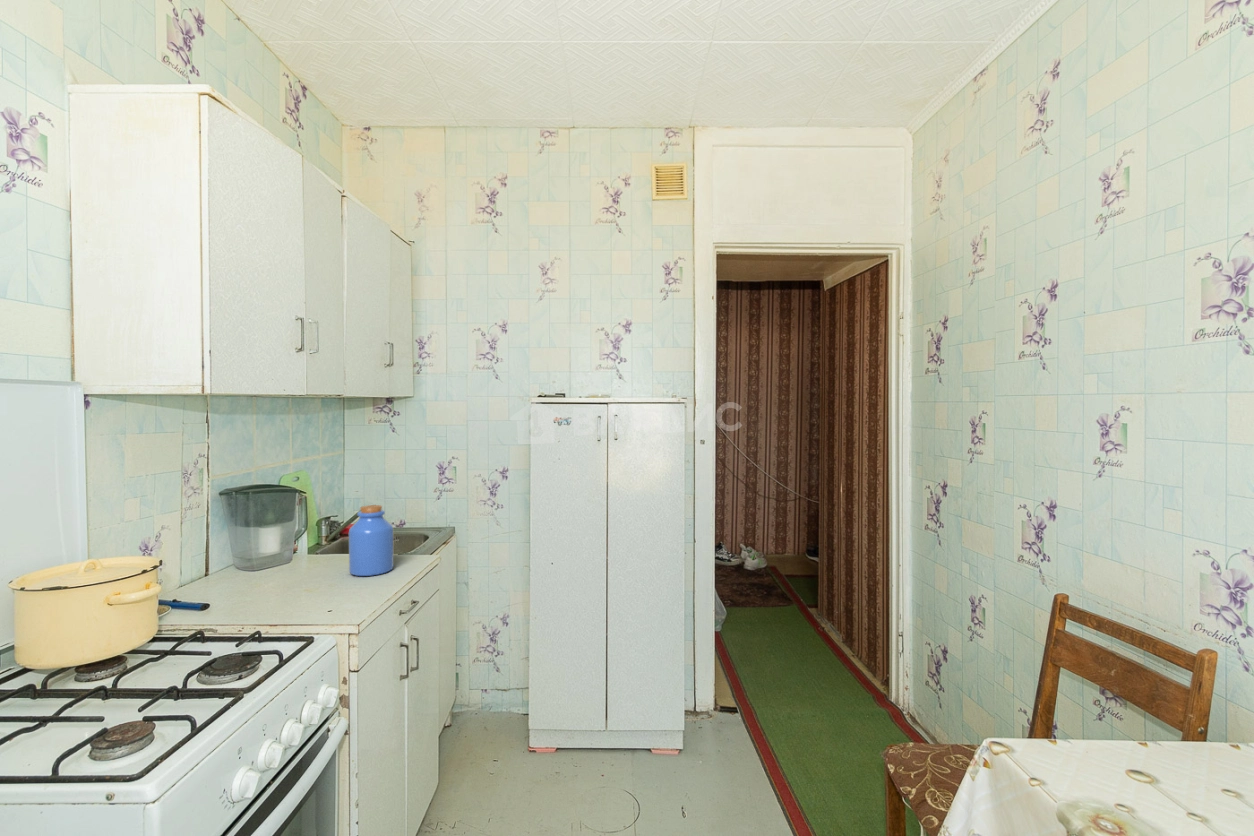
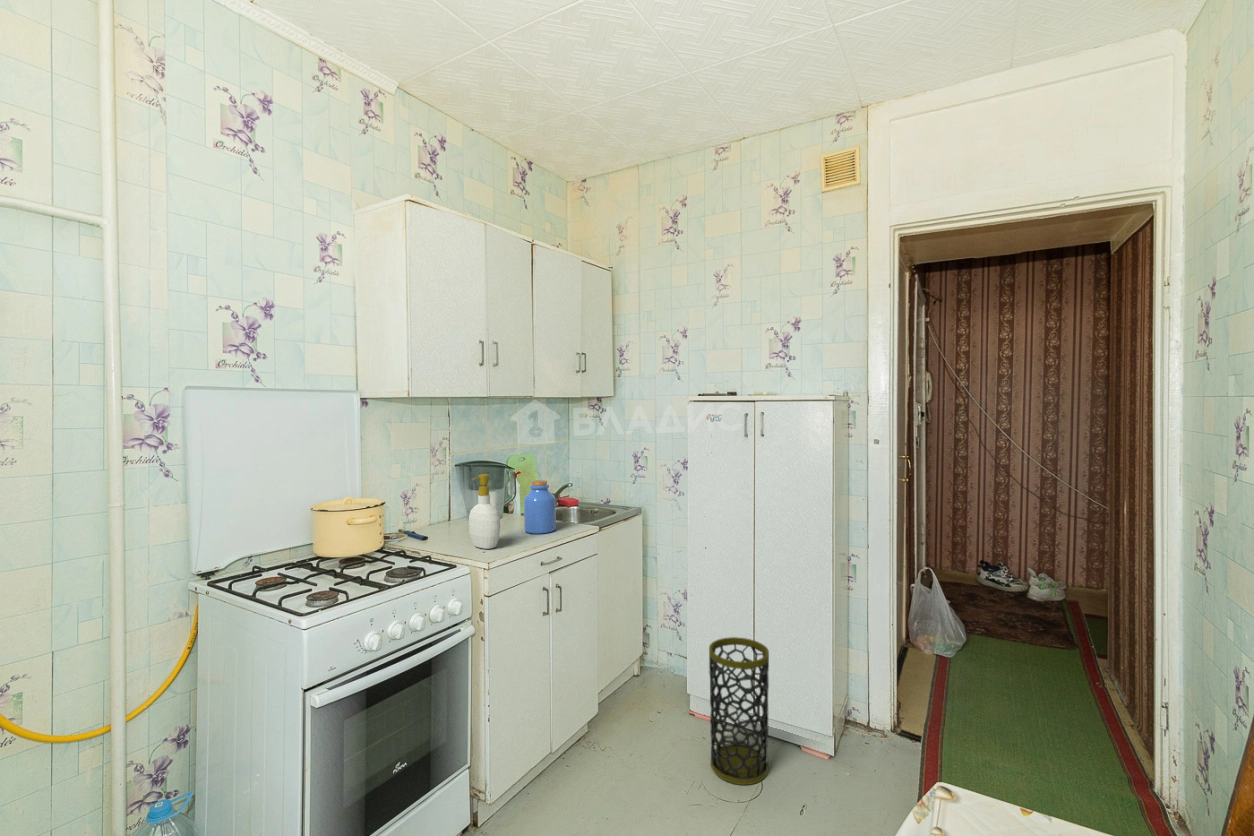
soap bottle: none [289,503,346,608] -> present [469,474,500,549]
trash can: none [578,652,639,808] -> present [709,637,769,785]

